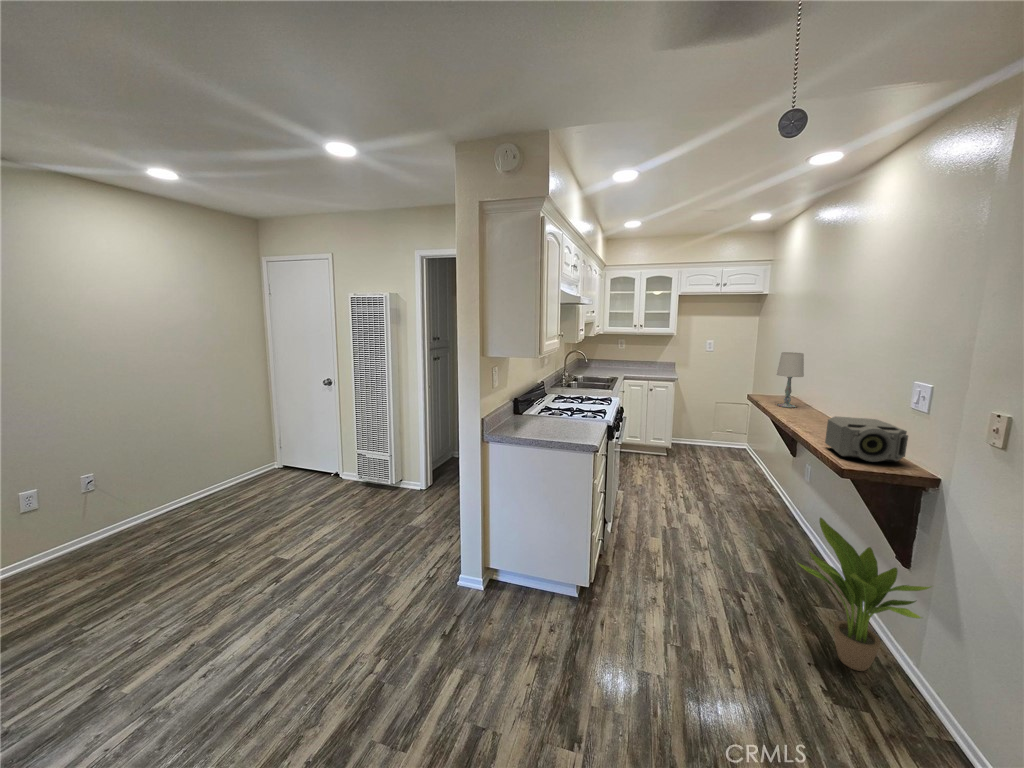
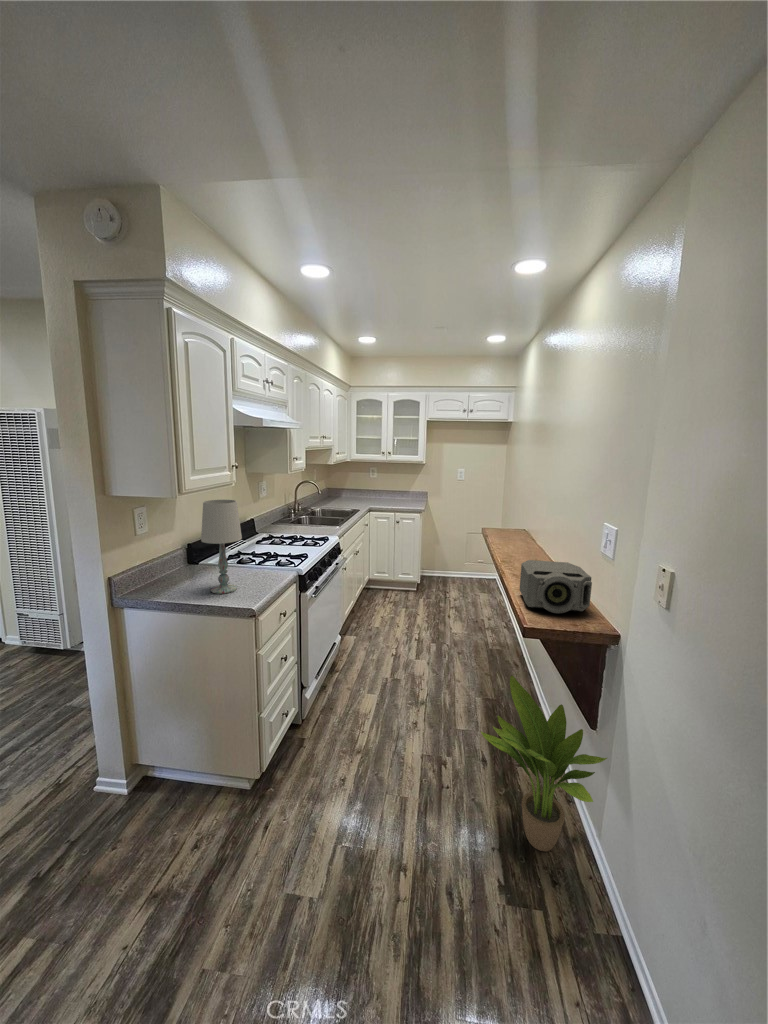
table lamp: present [777,352,804,408] -> present [201,499,242,594]

